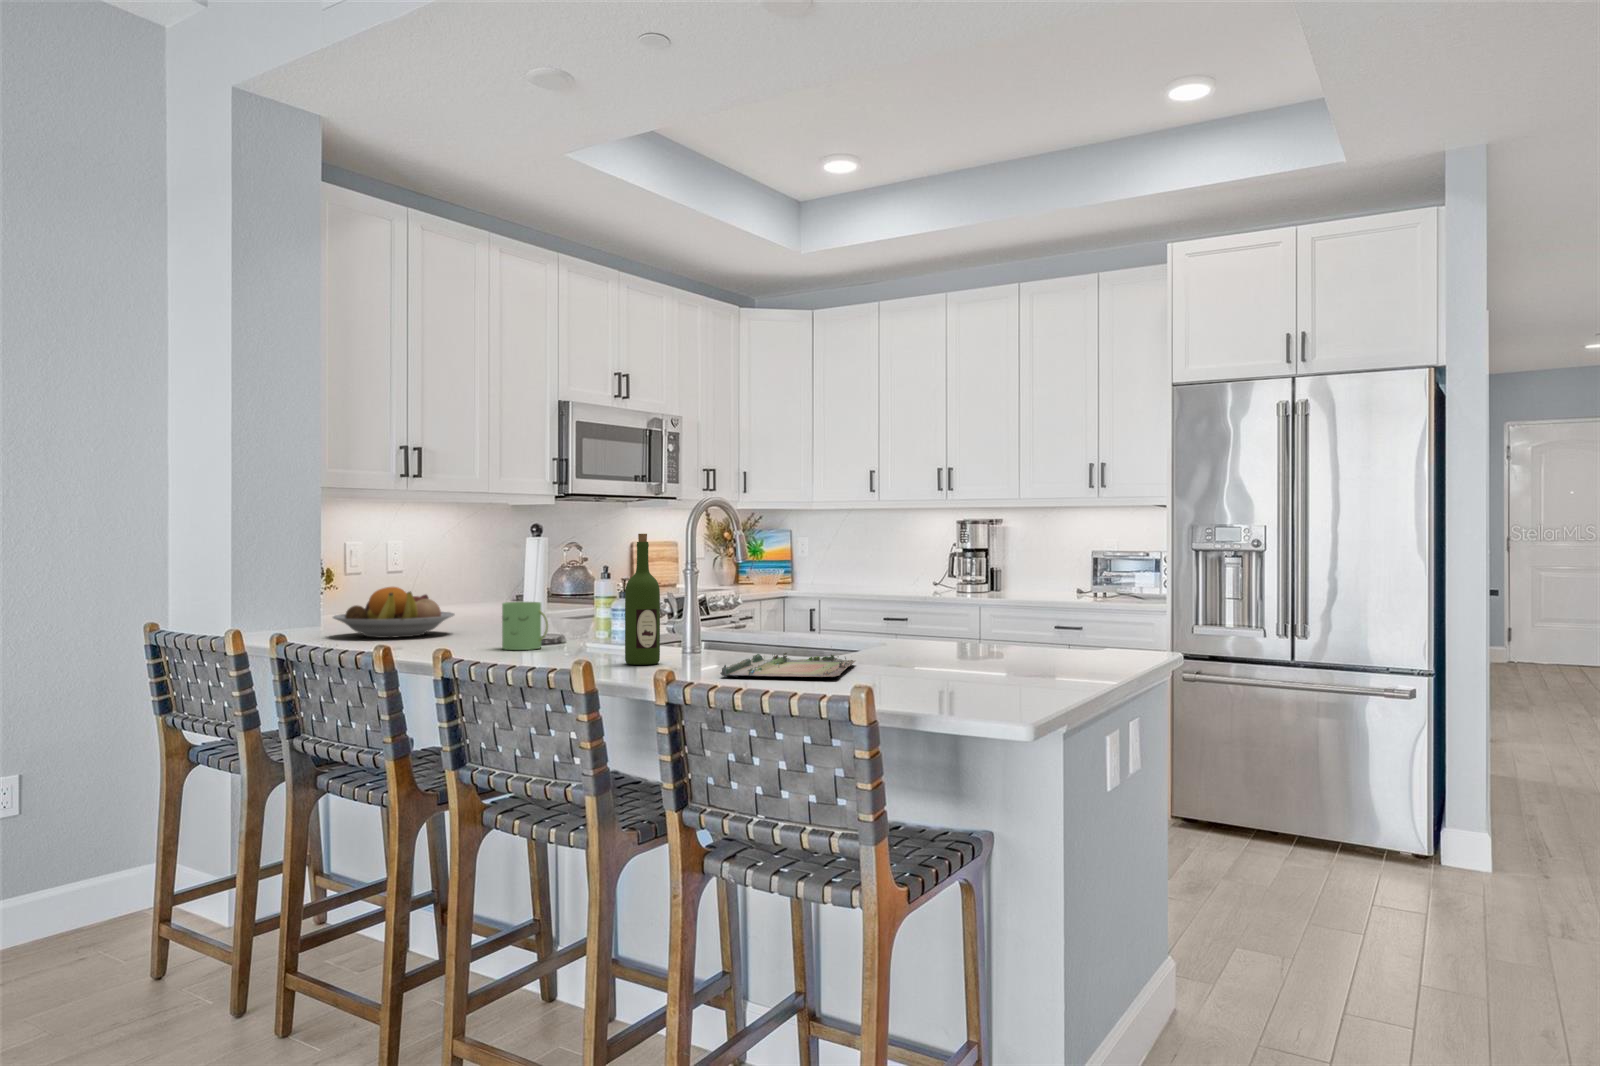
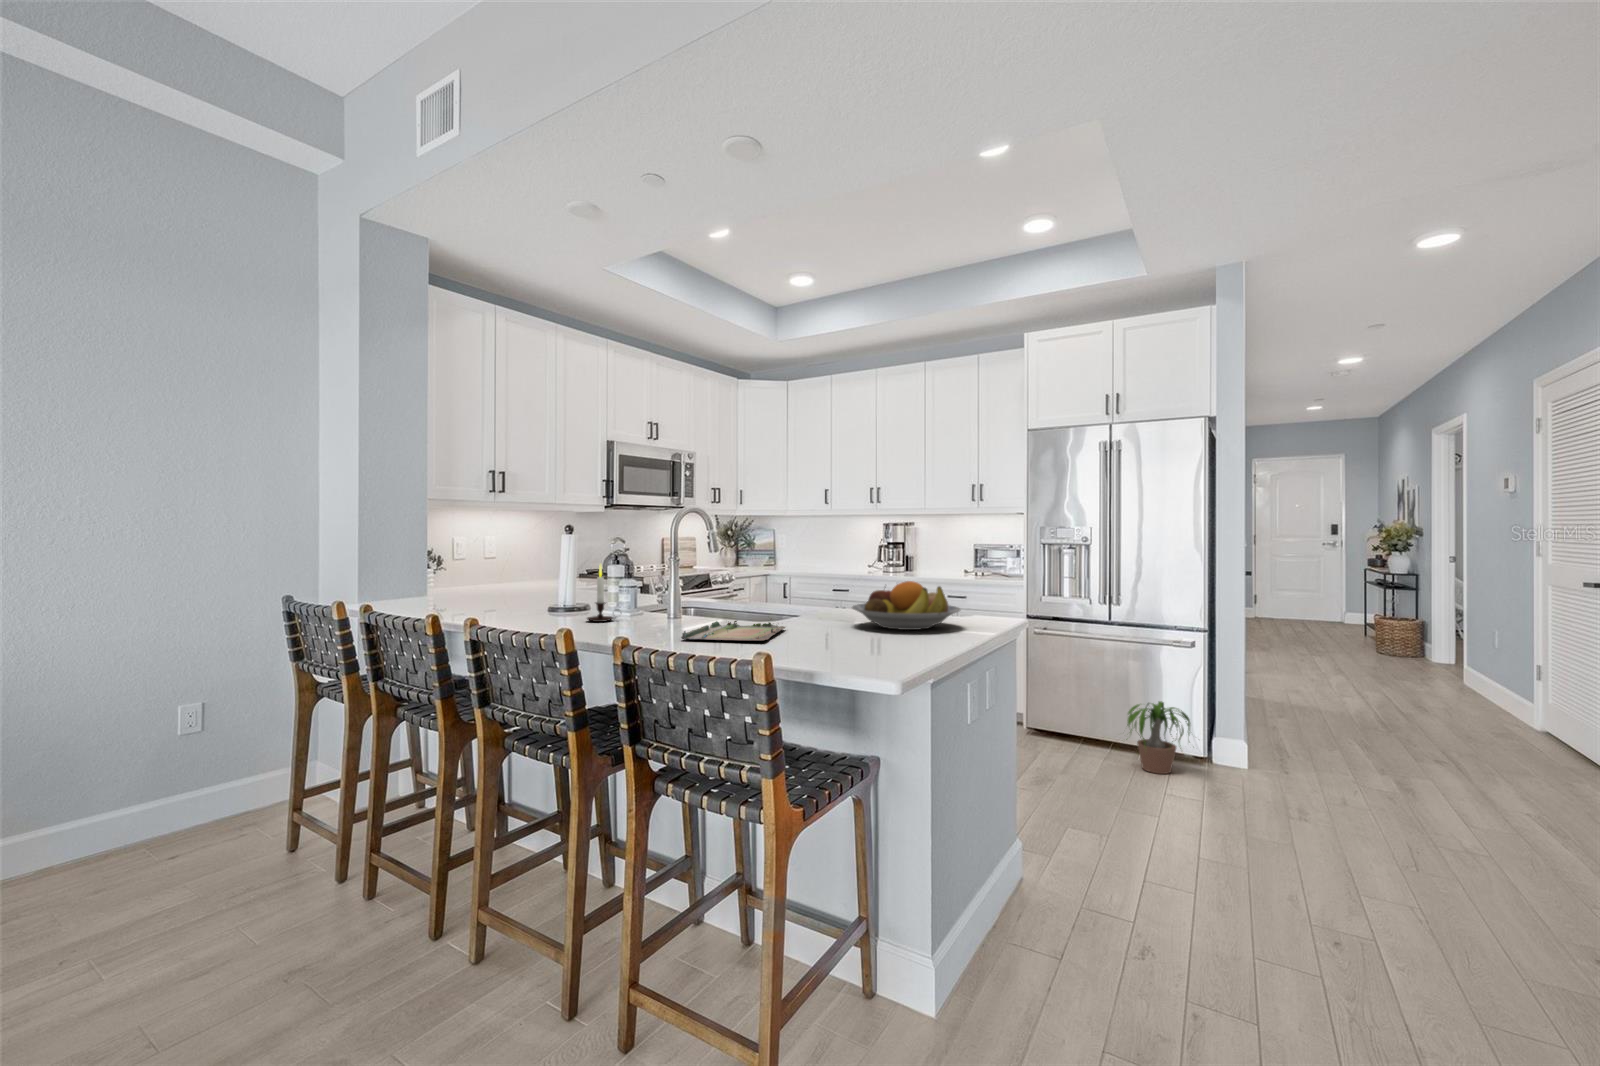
wine bottle: present [625,534,660,665] -> none [619,534,645,629]
candle: none [573,575,620,656] -> present [587,566,616,622]
fruit bowl: present [333,587,455,638] -> present [852,581,960,630]
mug: present [502,602,548,650] -> none [539,582,573,617]
potted plant: none [1304,773,1434,877] -> present [1127,701,1191,774]

